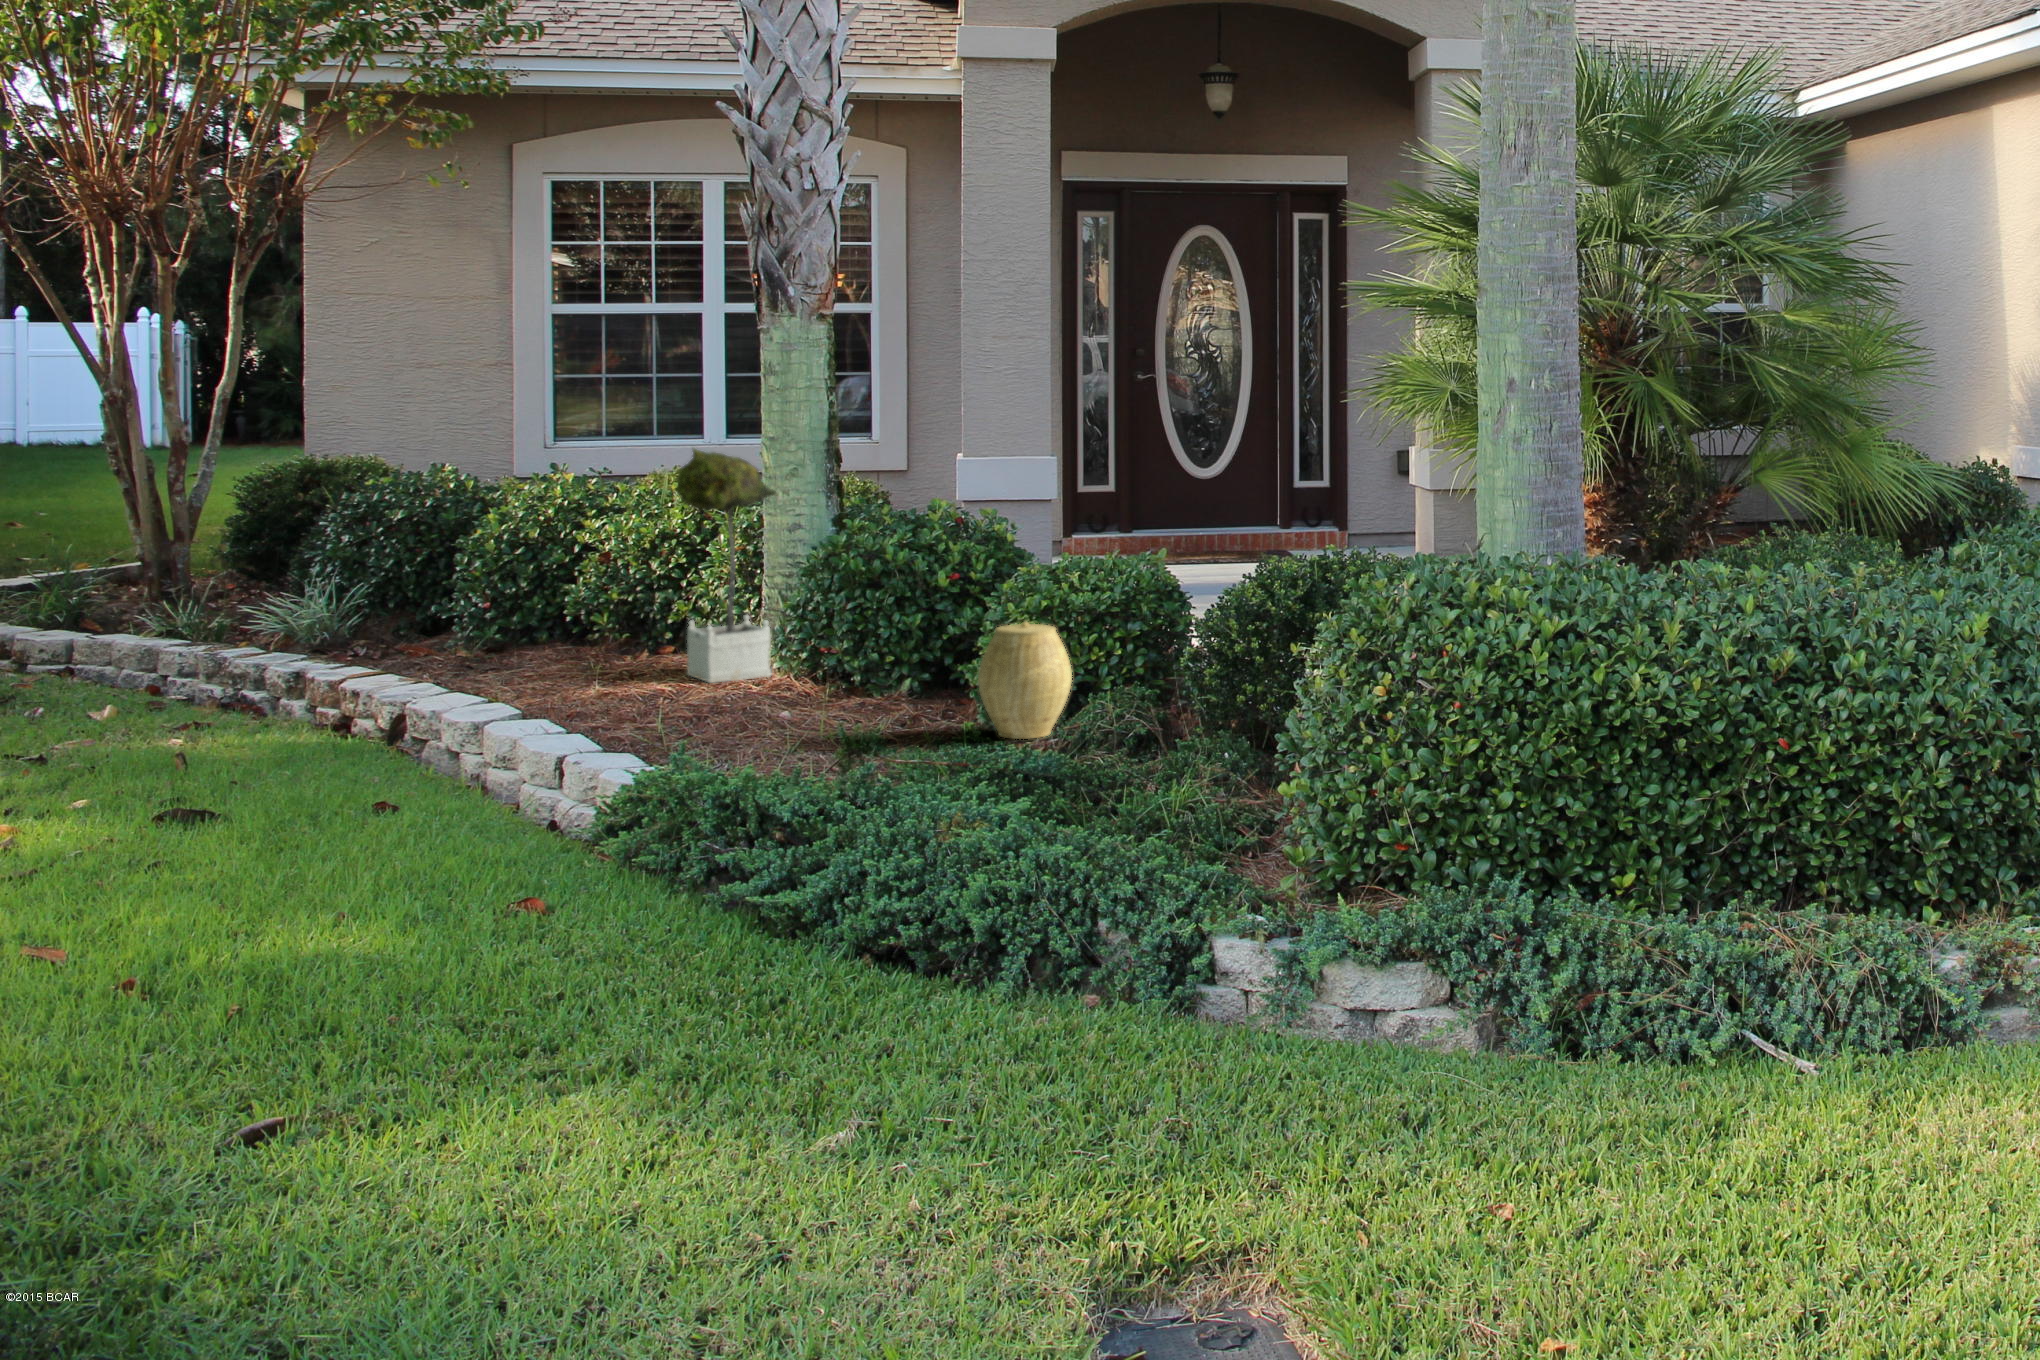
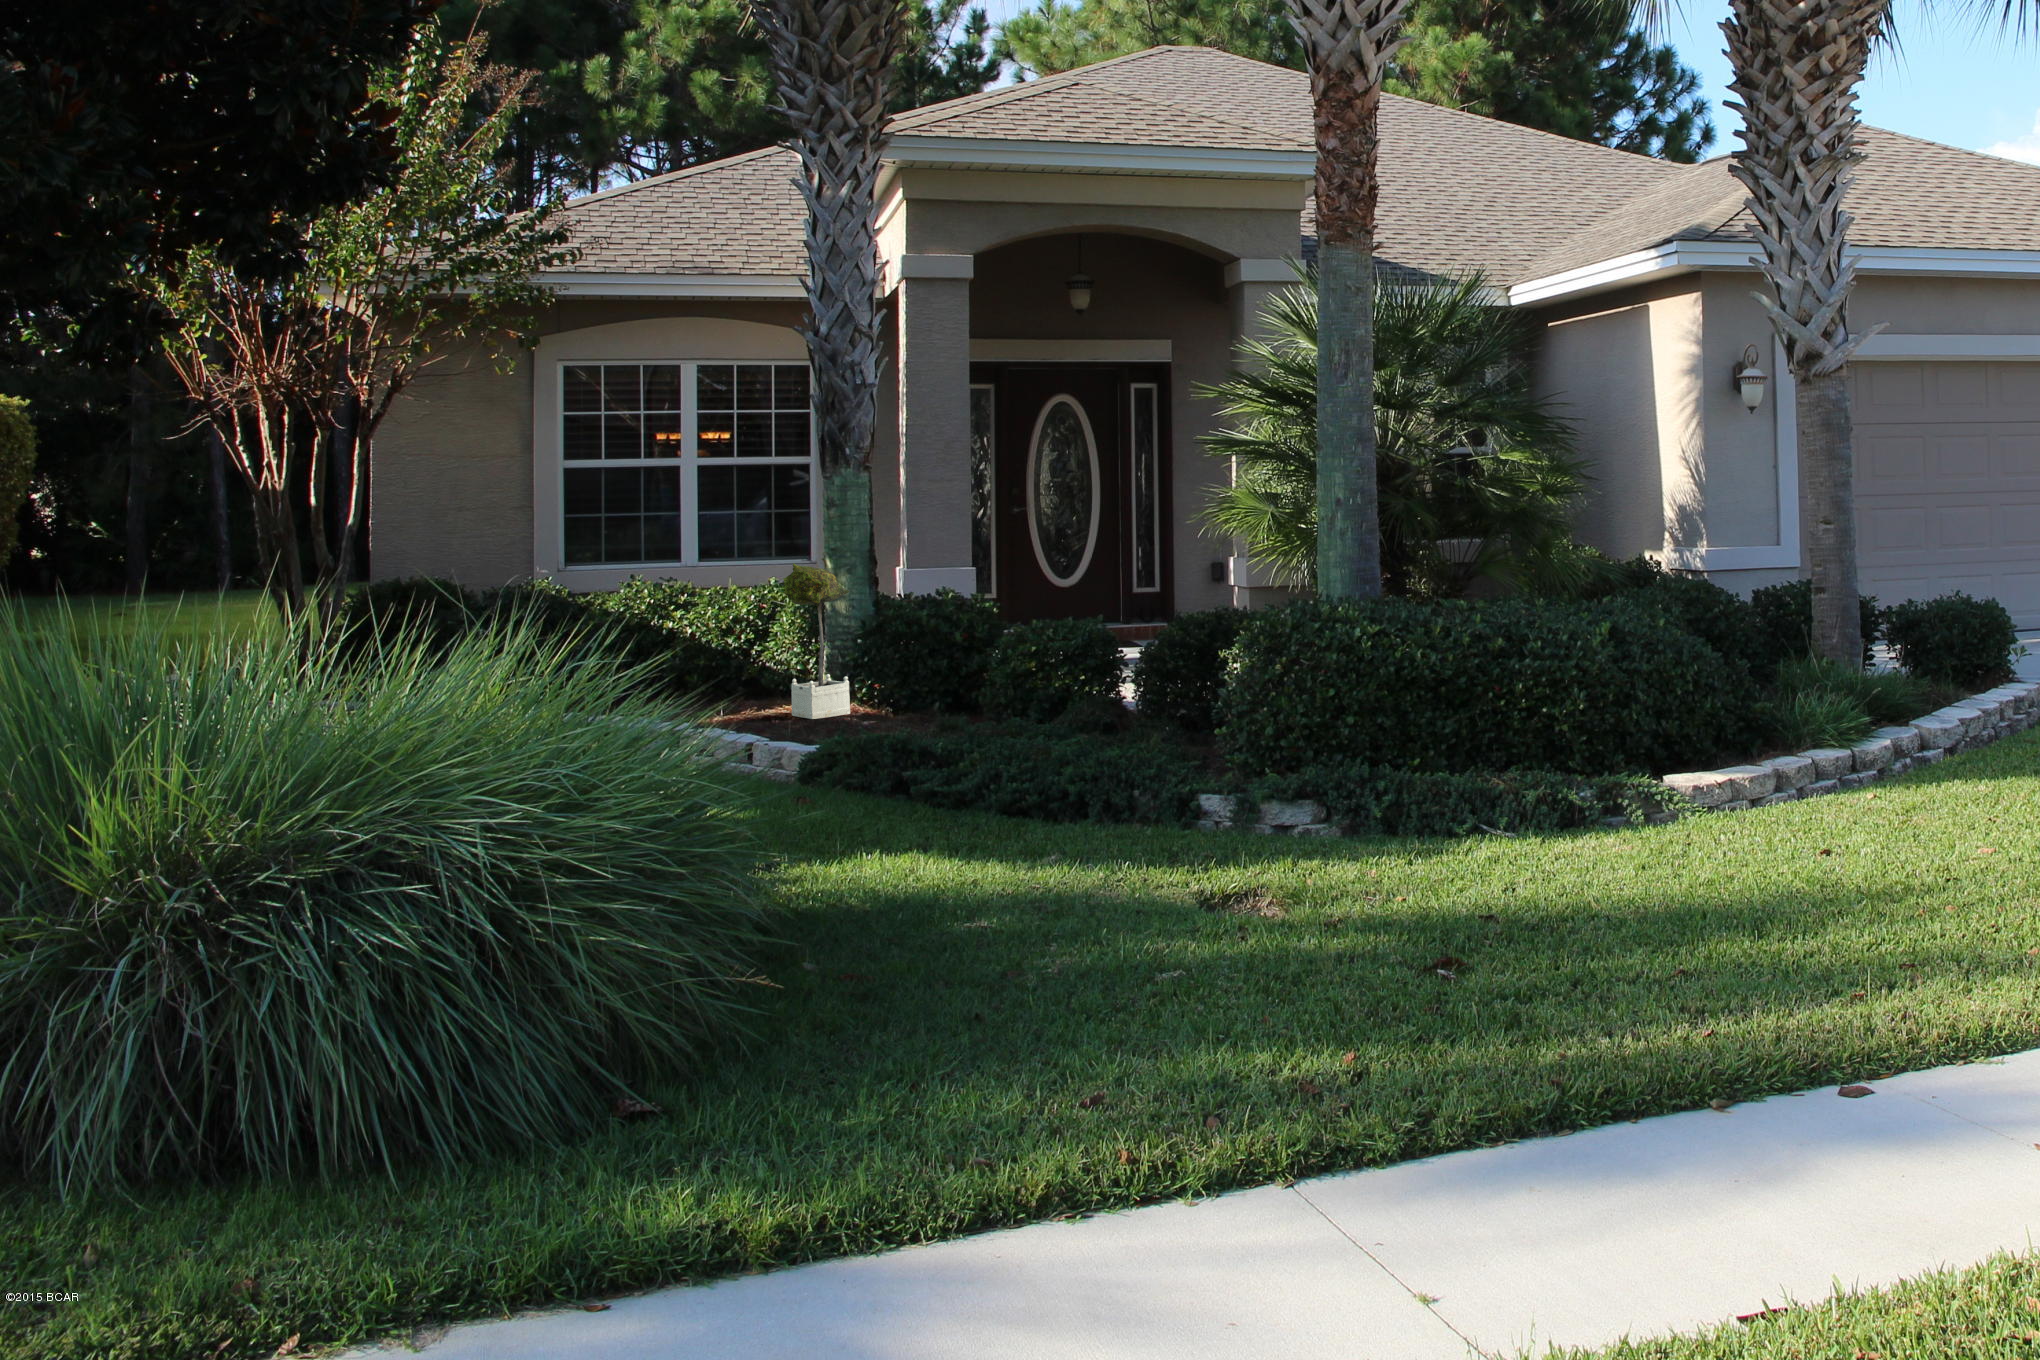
woven basket: present [978,622,1072,739] -> none [1022,664,1079,736]

